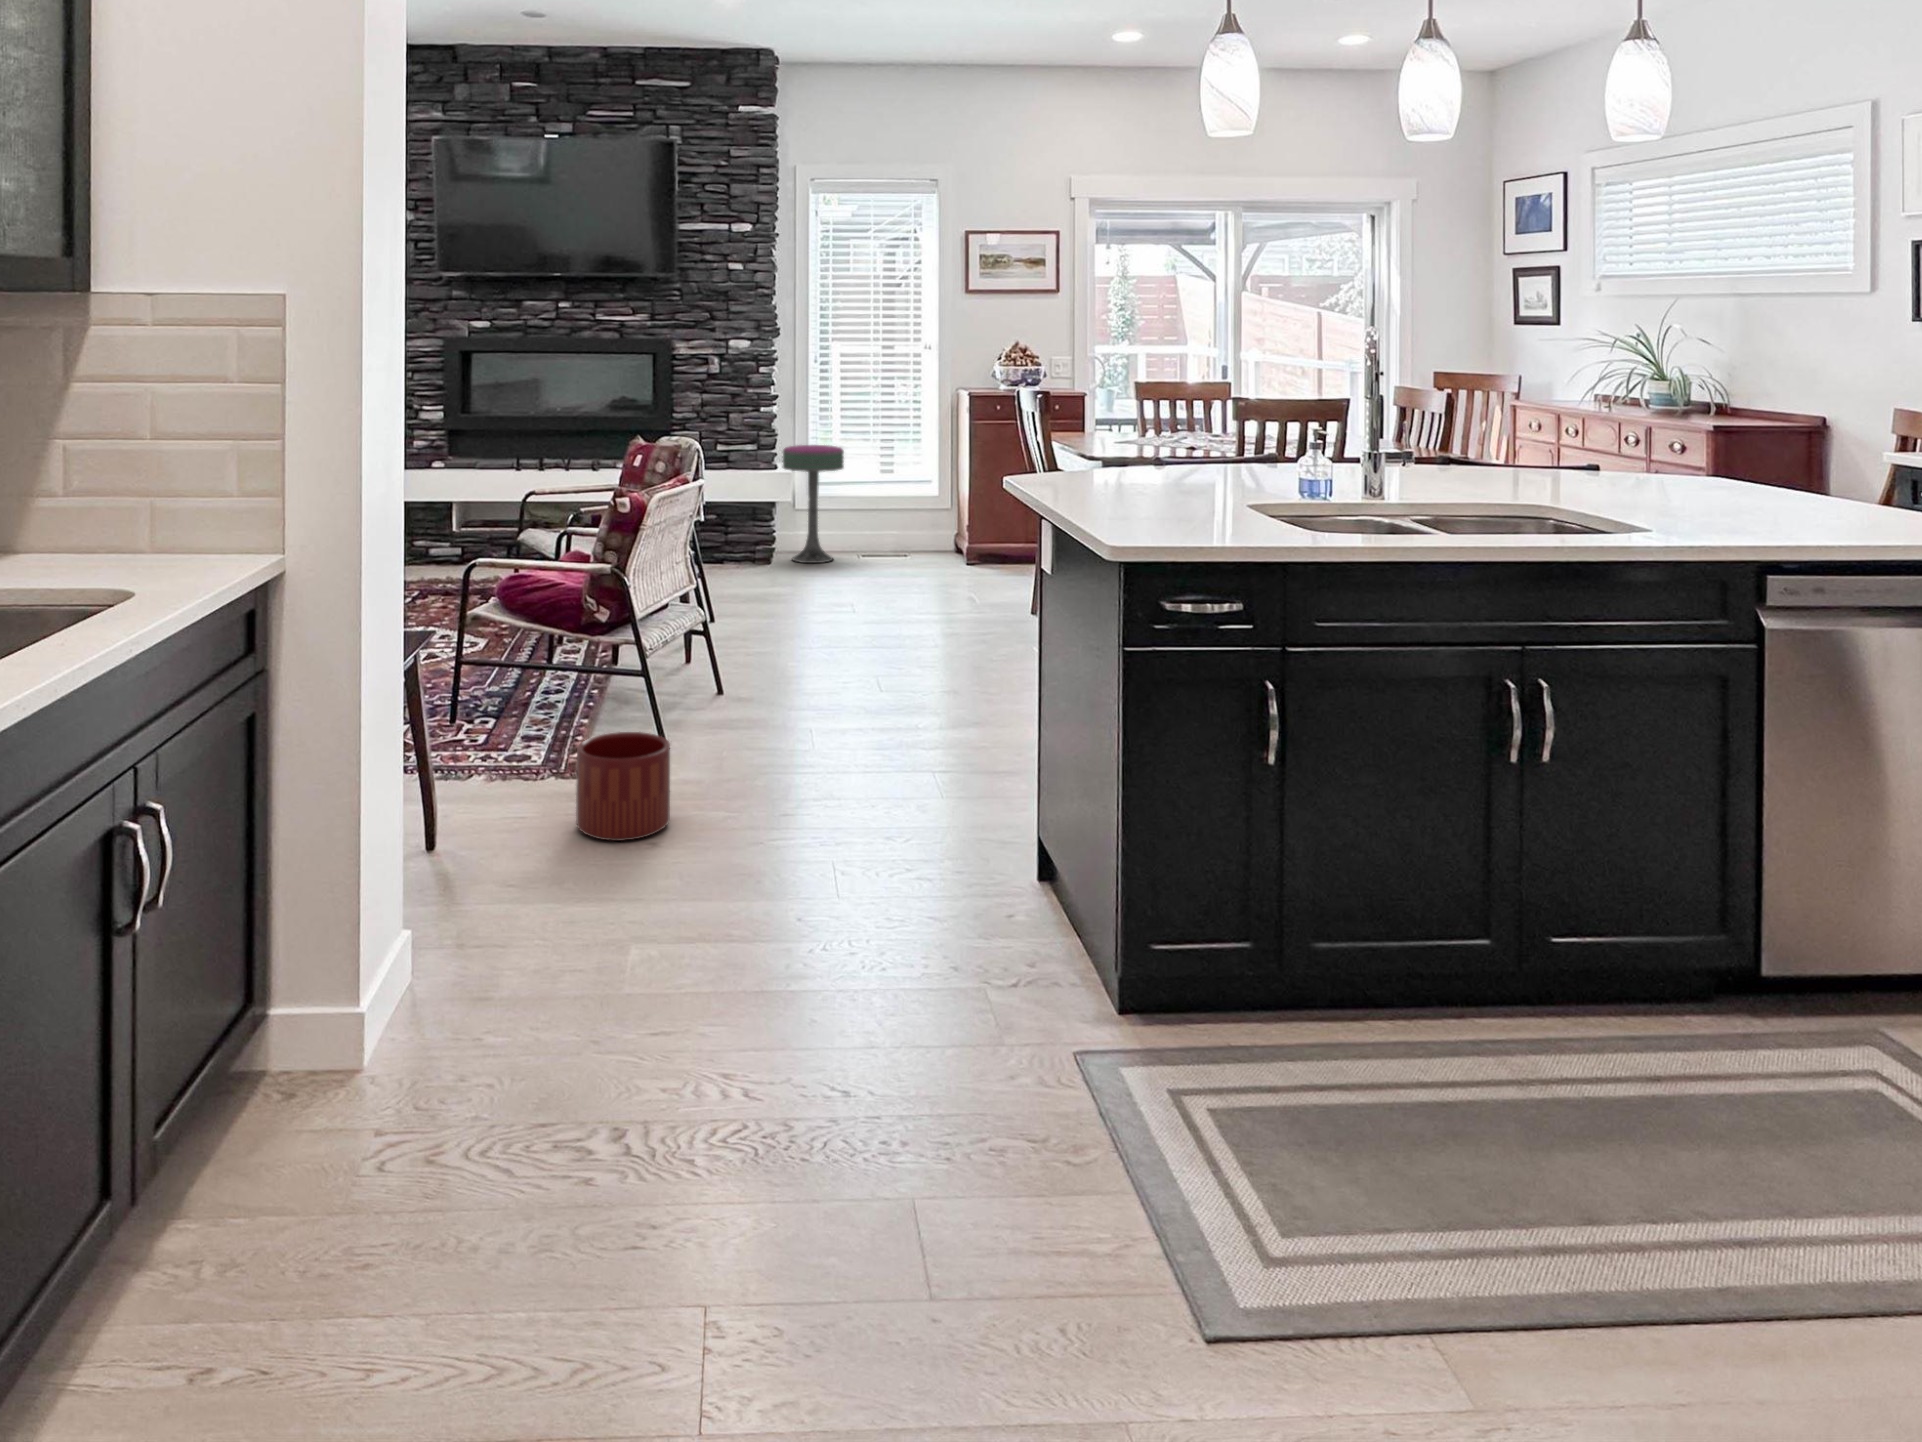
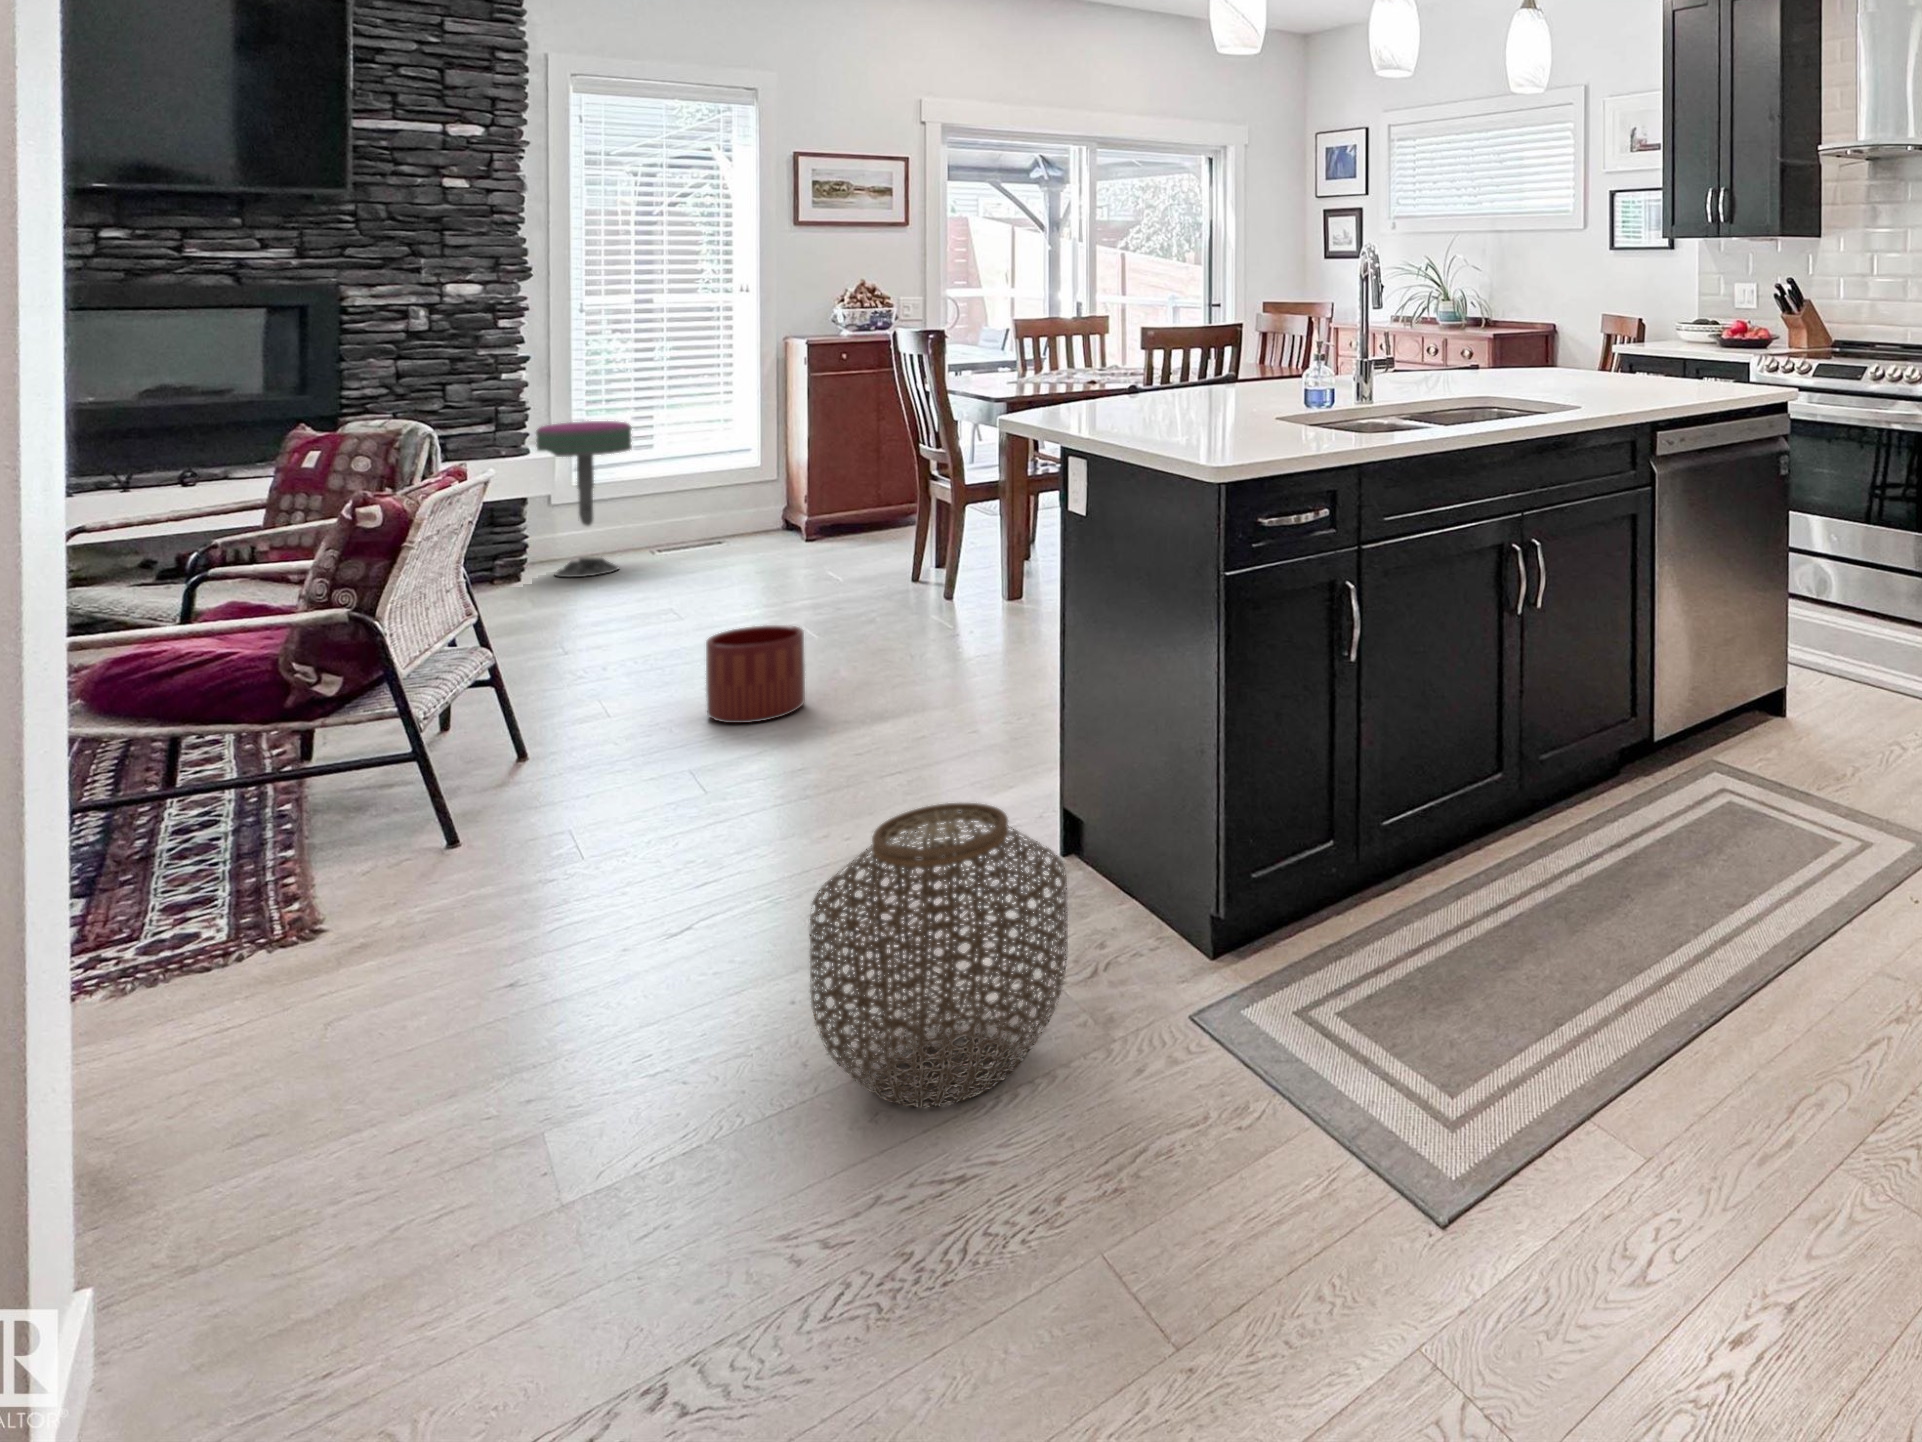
planter: present [576,732,670,841] -> present [706,625,805,723]
woven basket: none [780,749,943,948] -> present [810,803,1068,1108]

